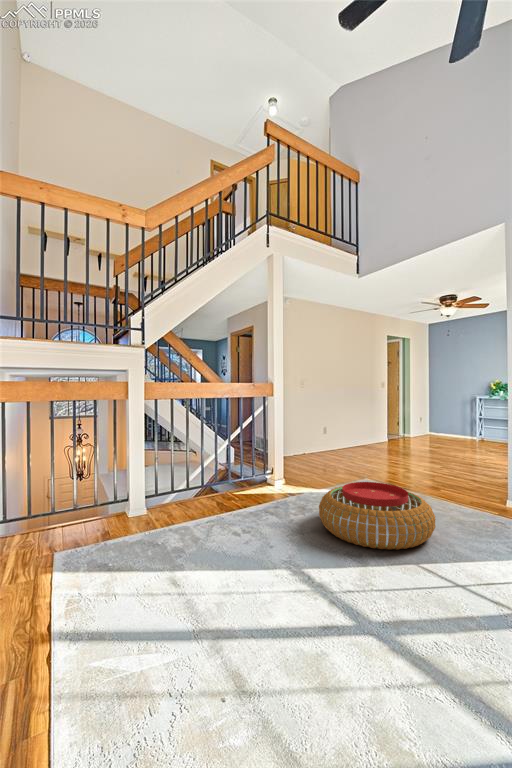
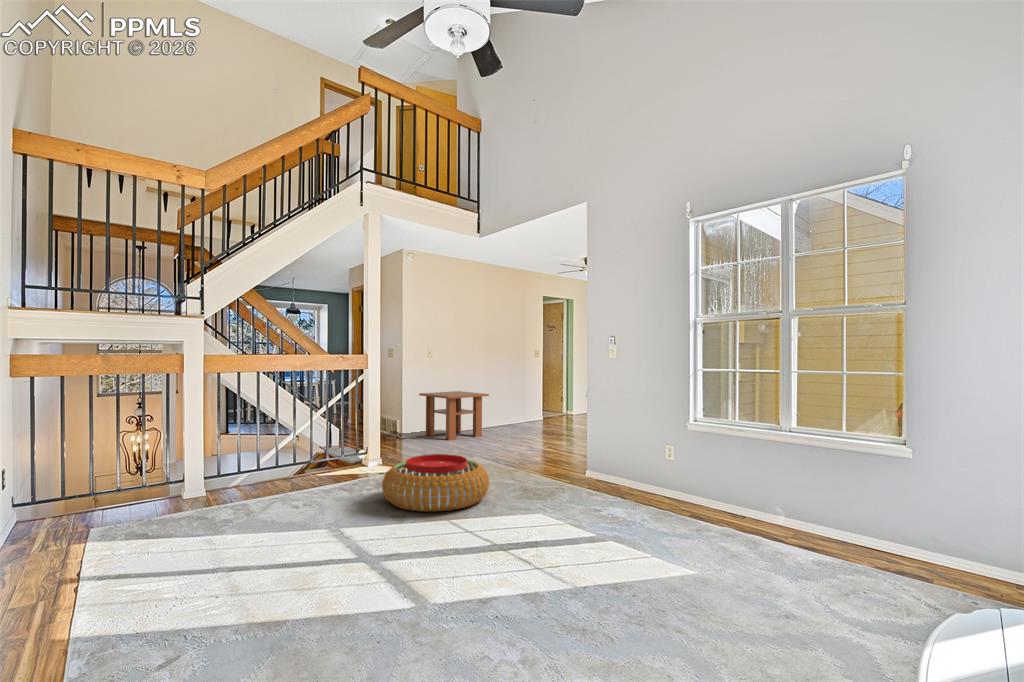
coffee table: none [295,417,357,459] -> present [419,391,489,440]

